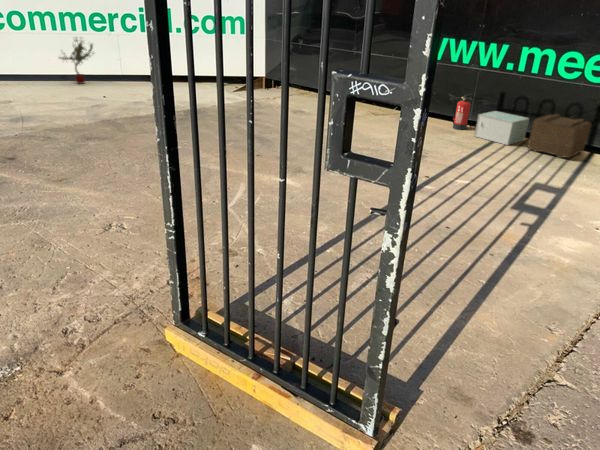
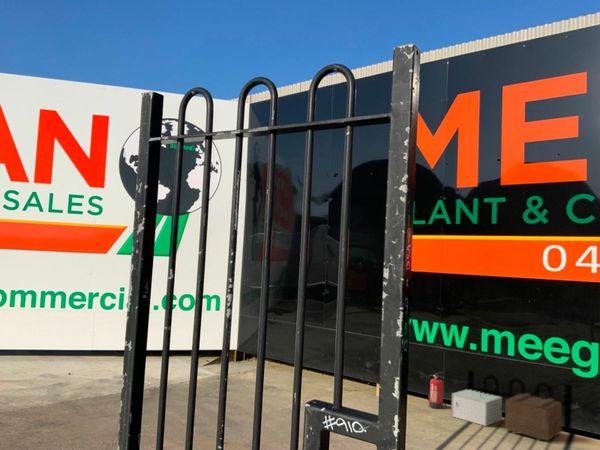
potted tree: present [60,38,93,84] -> none [30,314,70,360]

